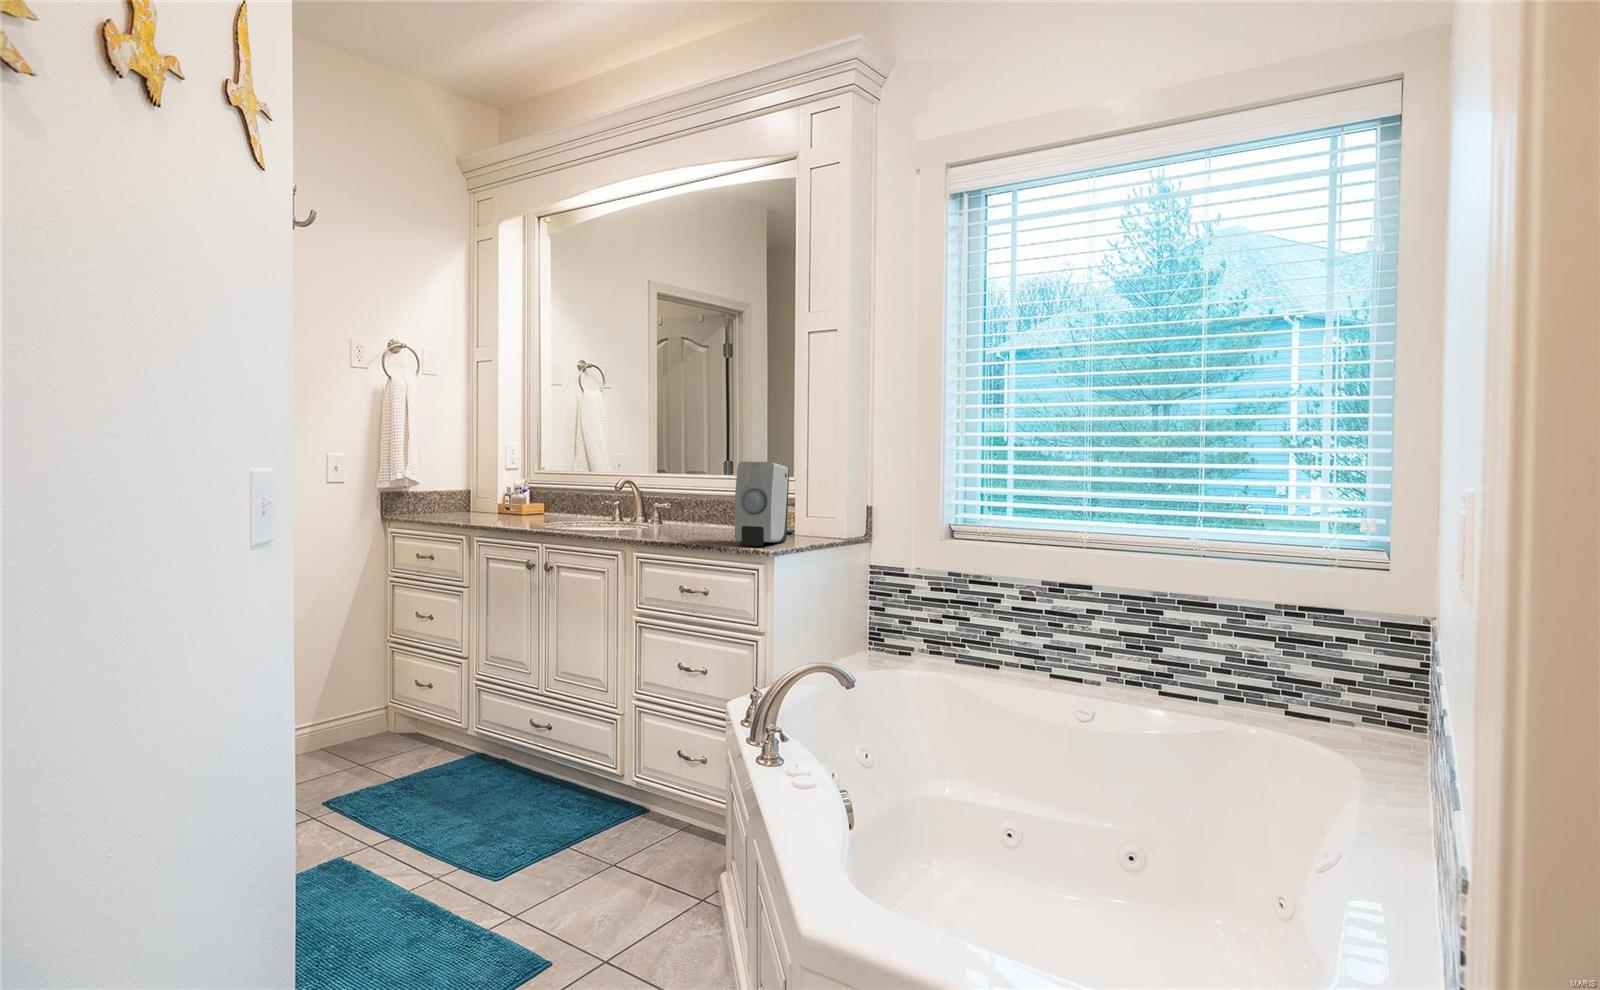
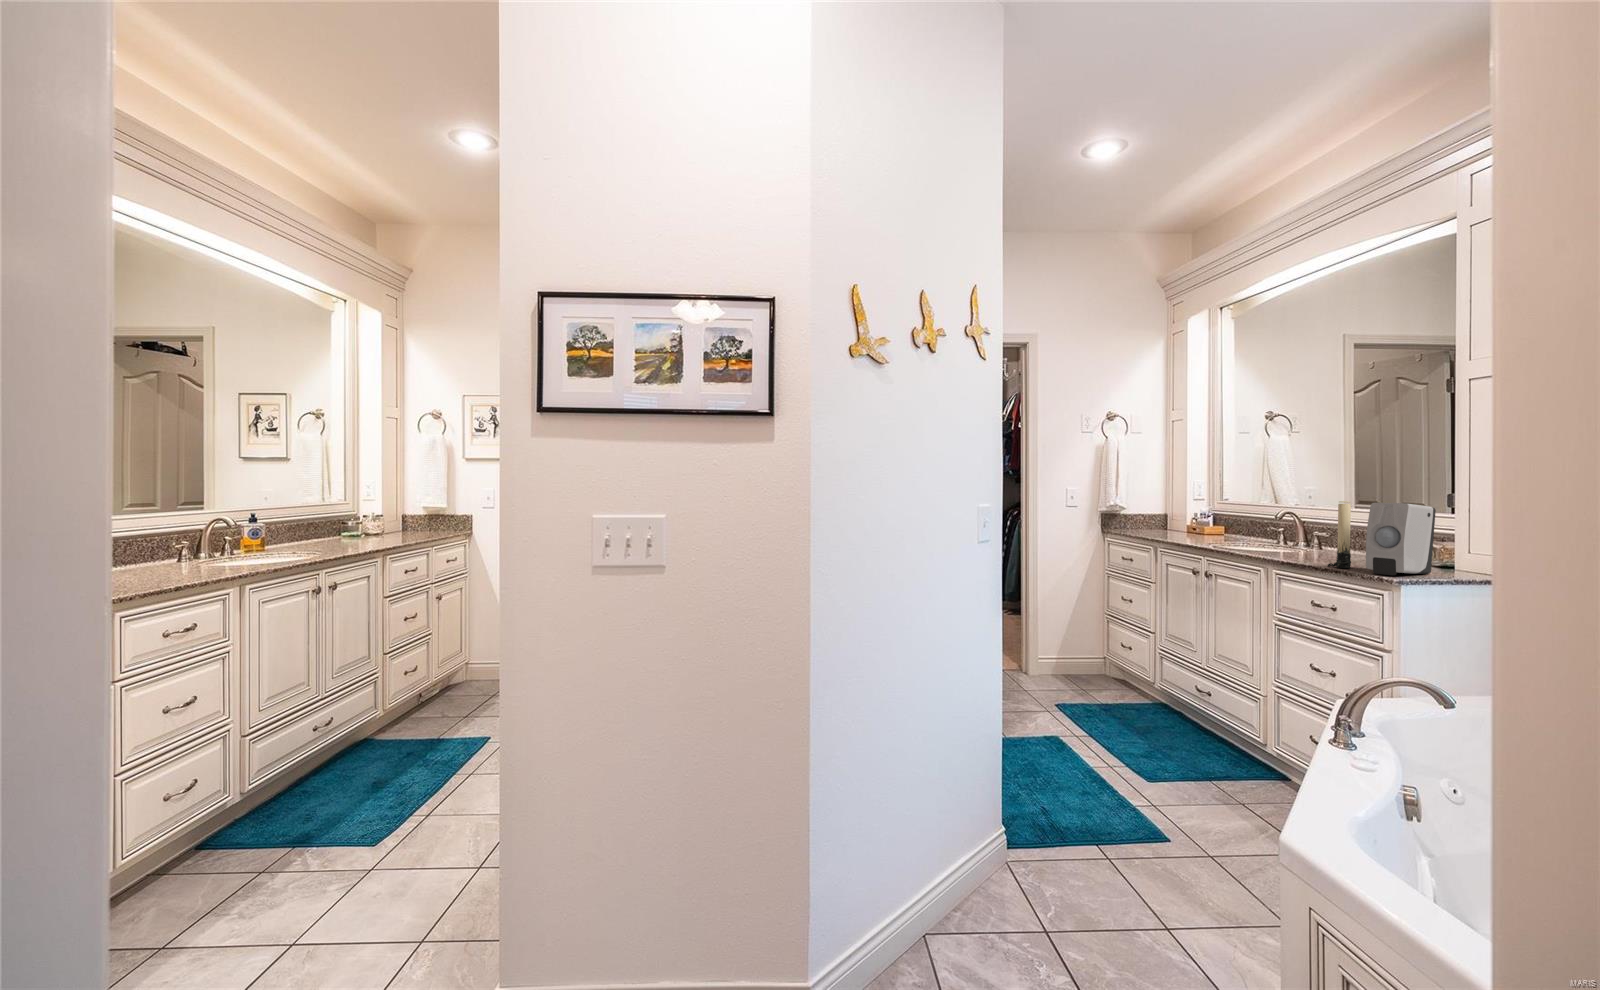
candle: none [692,461,715,542] -> present [1328,501,1351,568]

